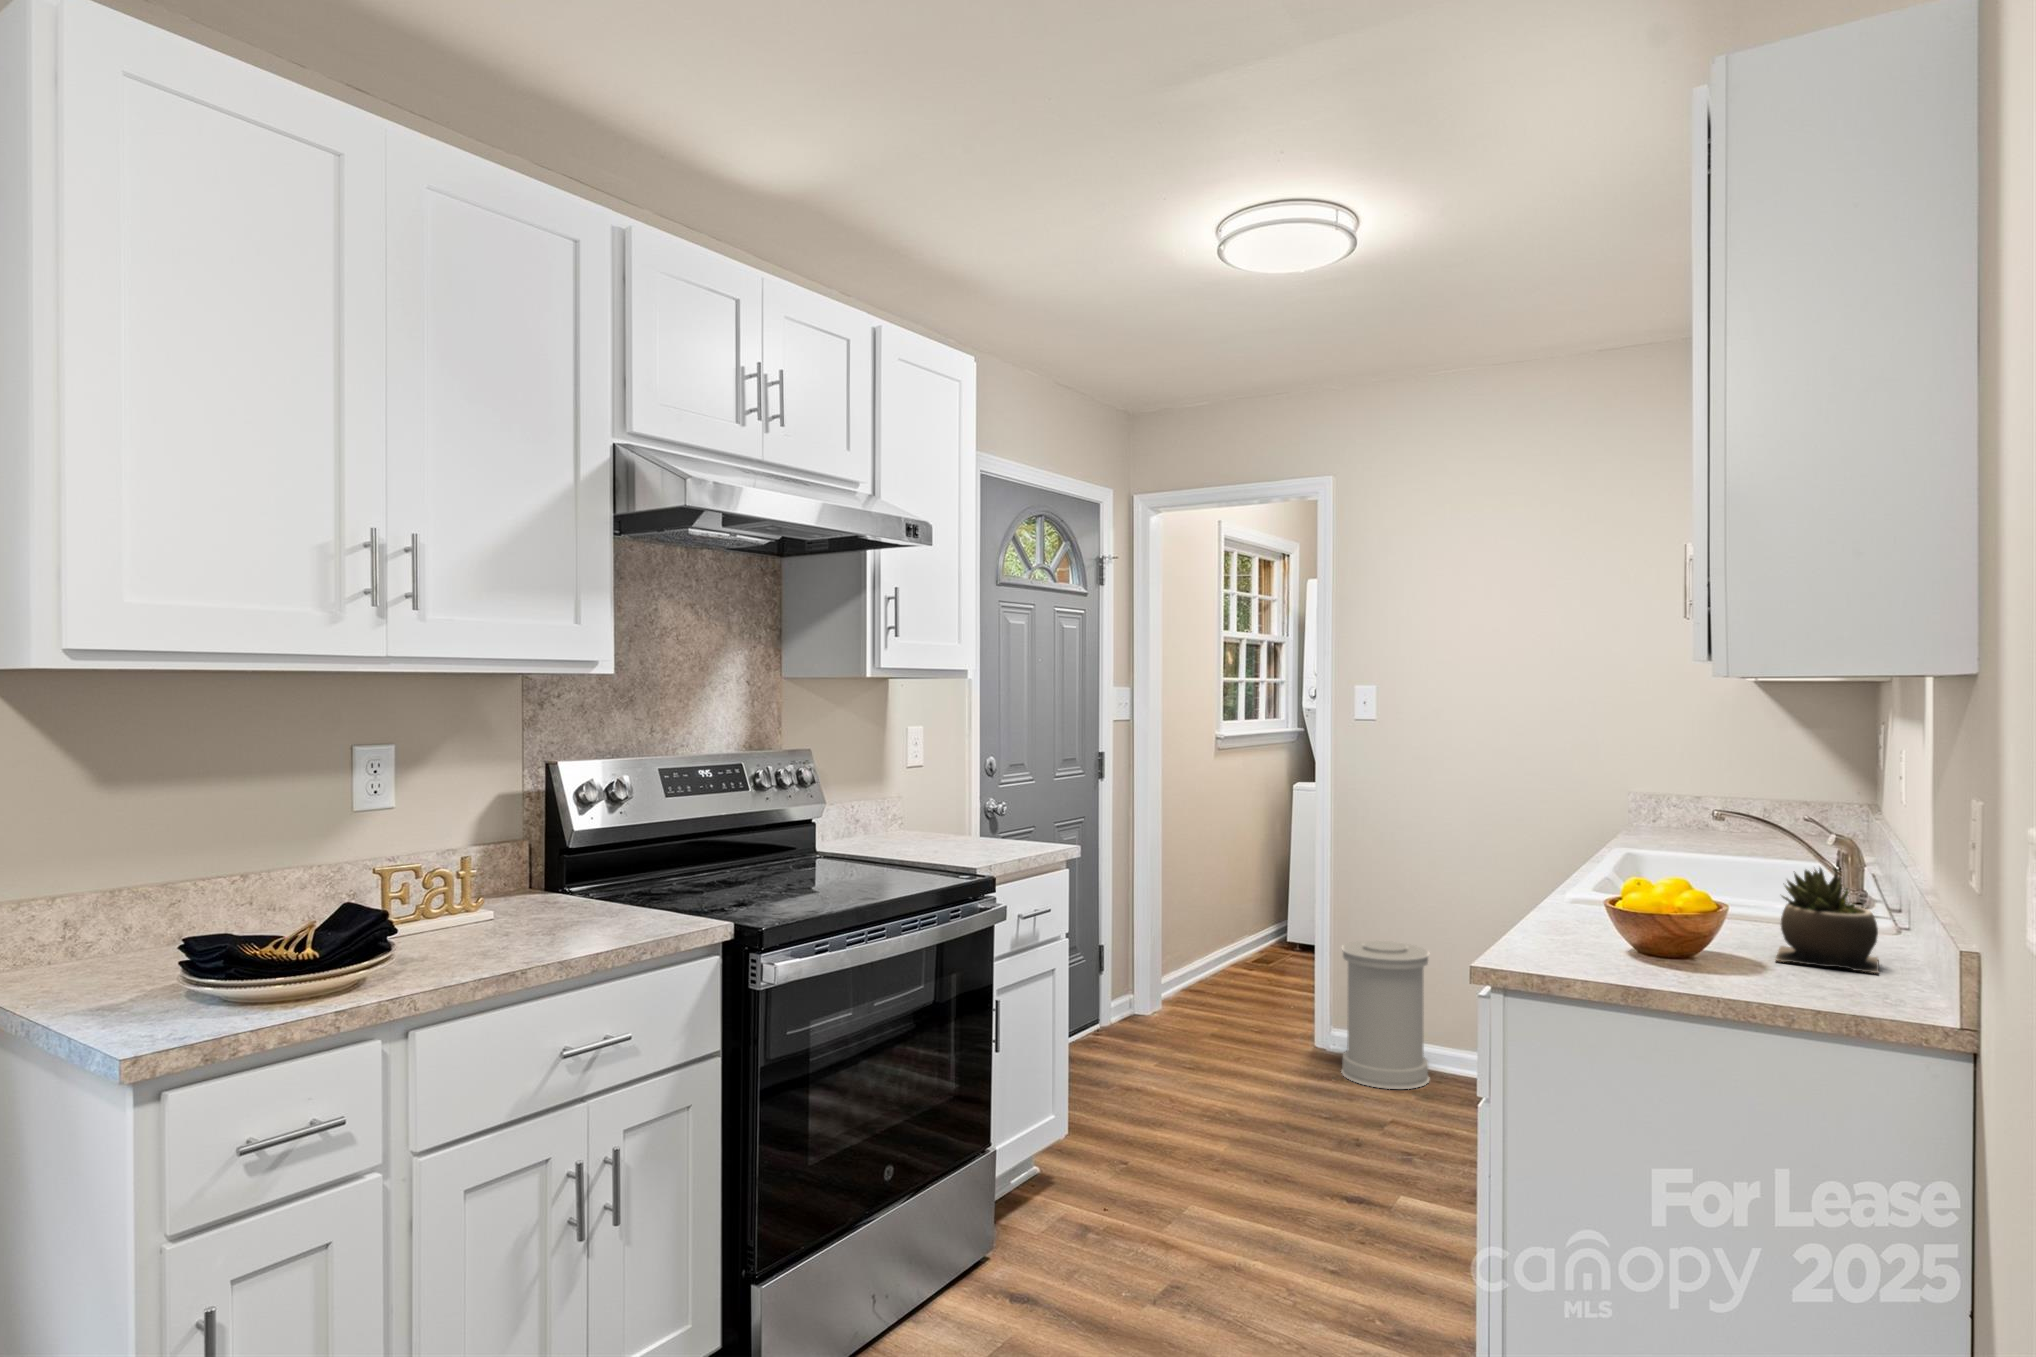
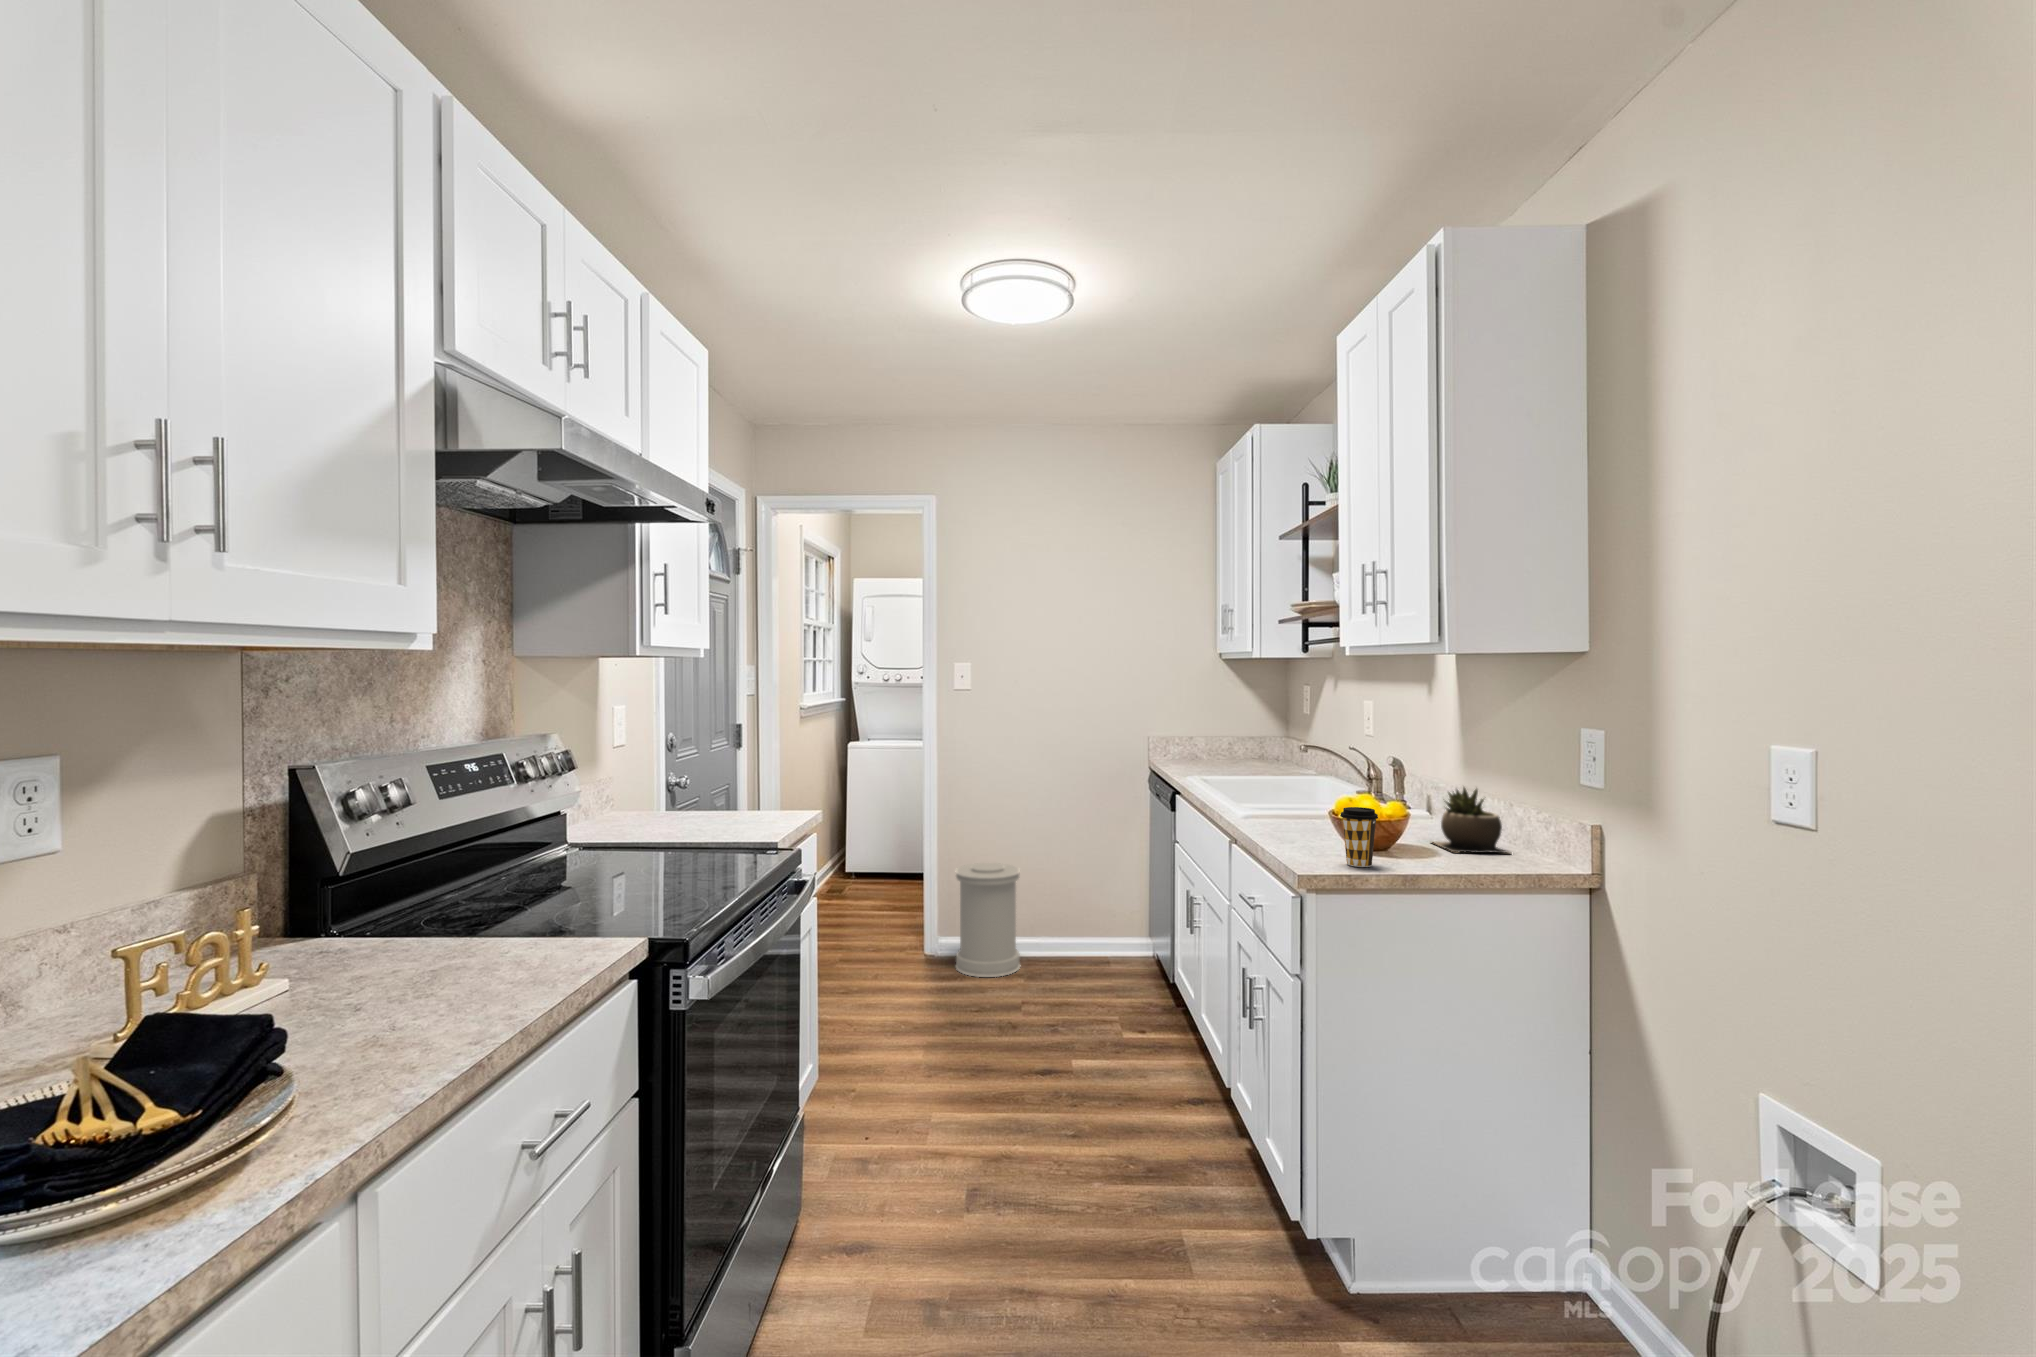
coffee cup: none [1549,878,1601,958] -> present [1340,807,1378,867]

